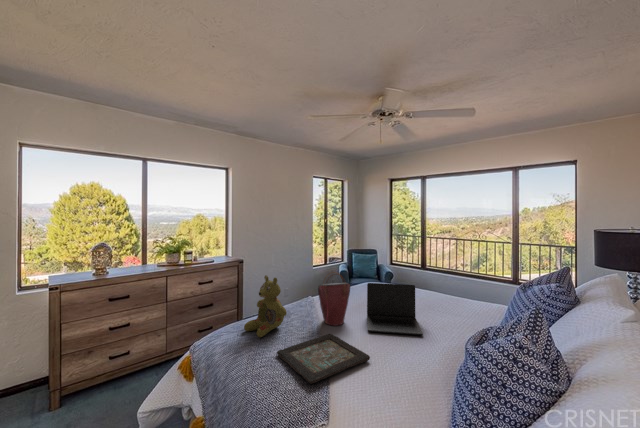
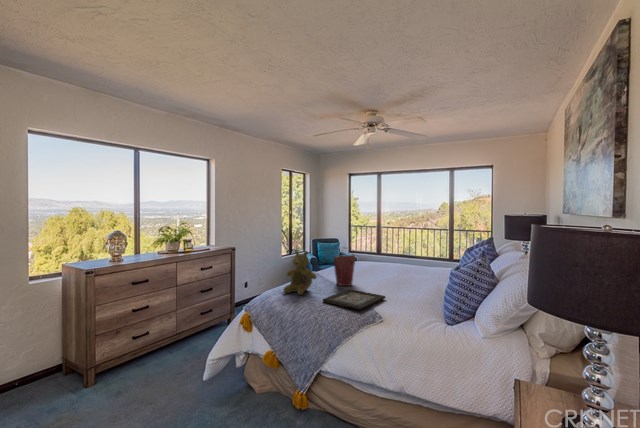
laptop: present [367,283,423,335] -> none [365,254,409,287]

